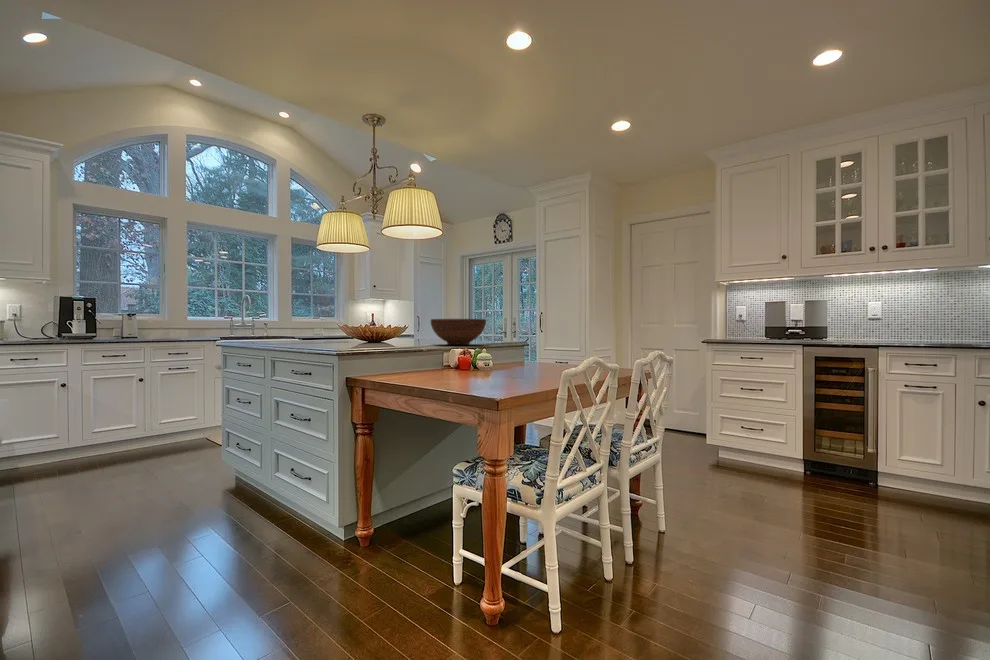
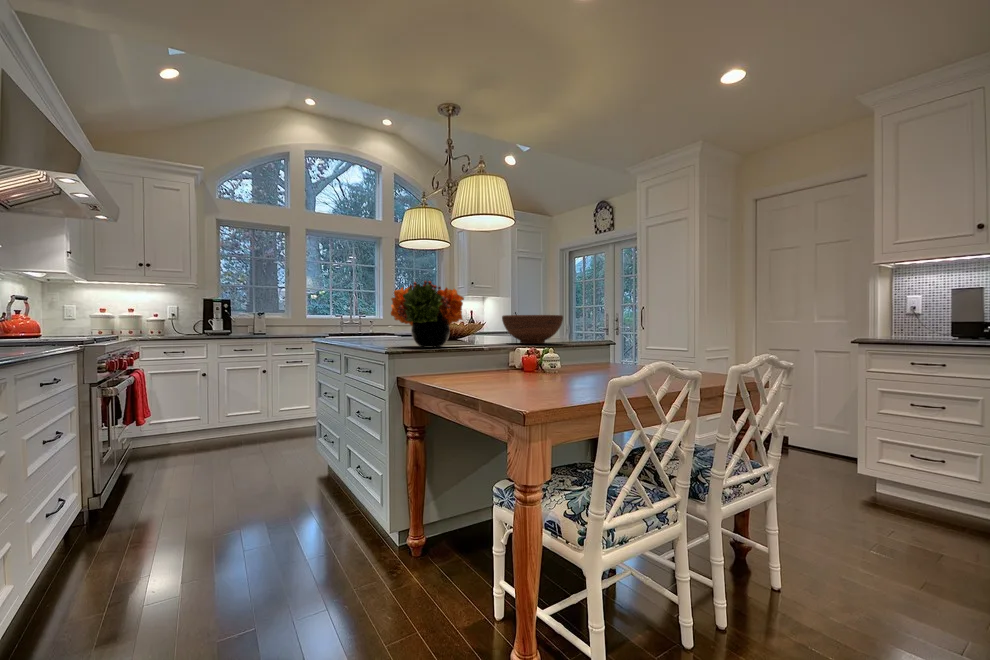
flower arrangement: none [335,286,407,348] -> present [391,281,464,348]

